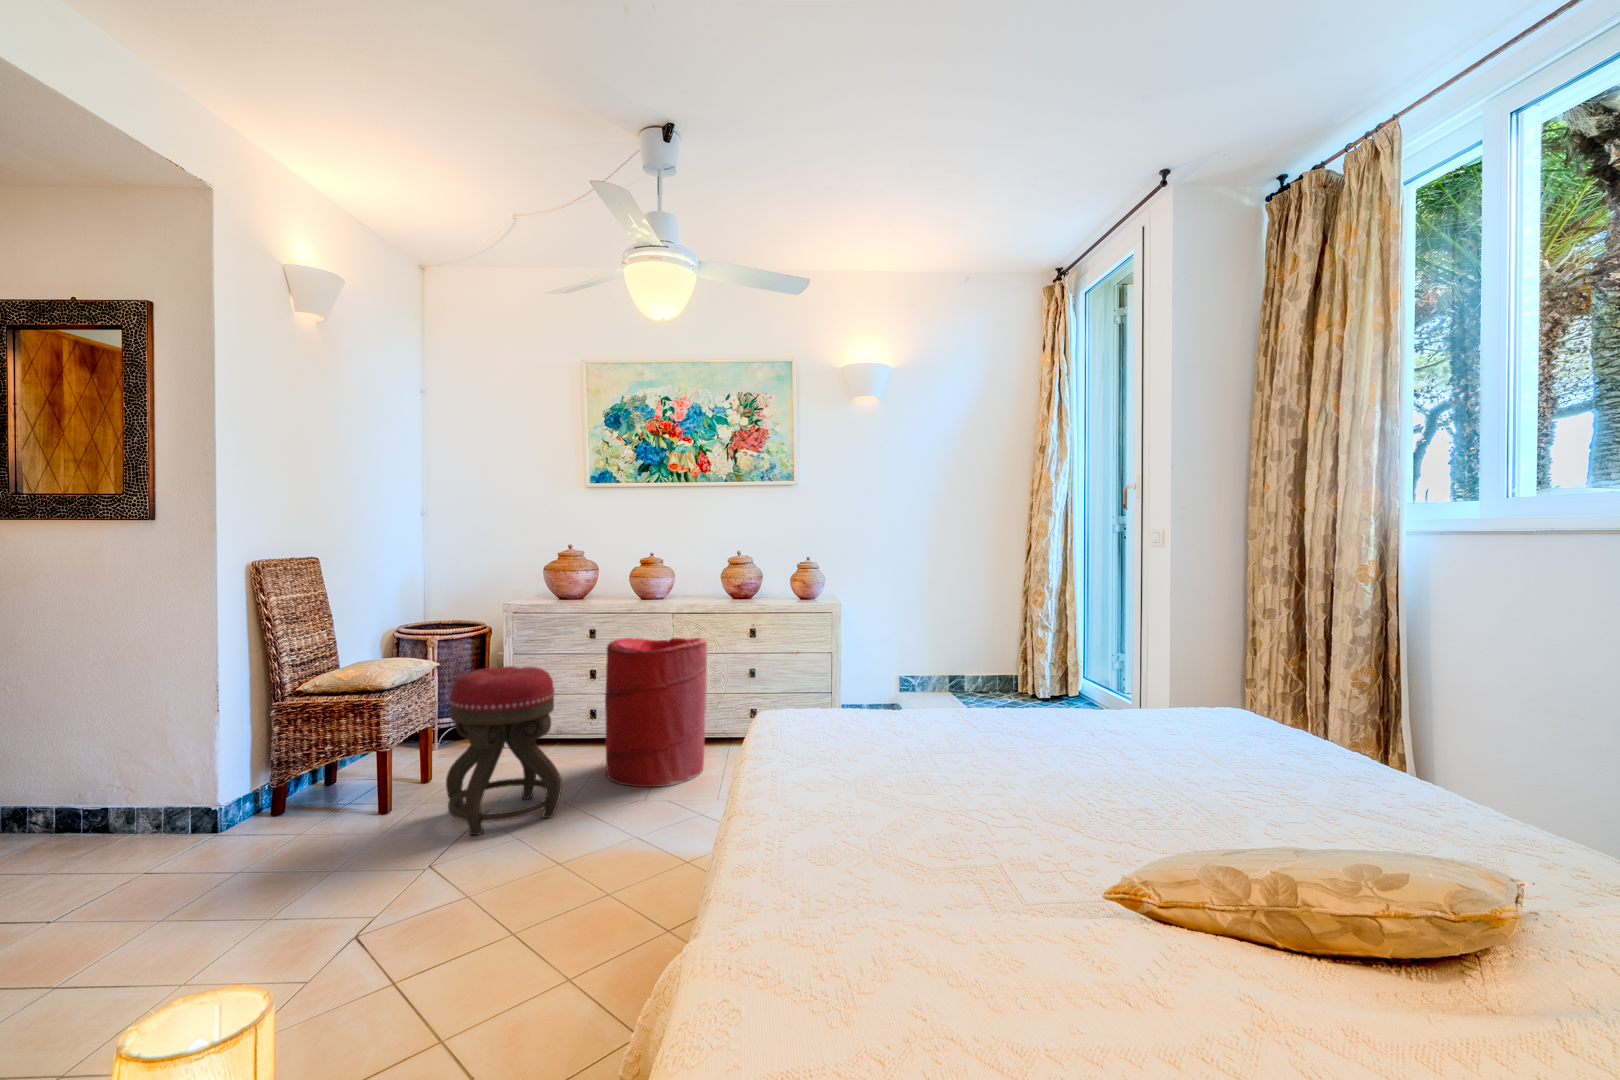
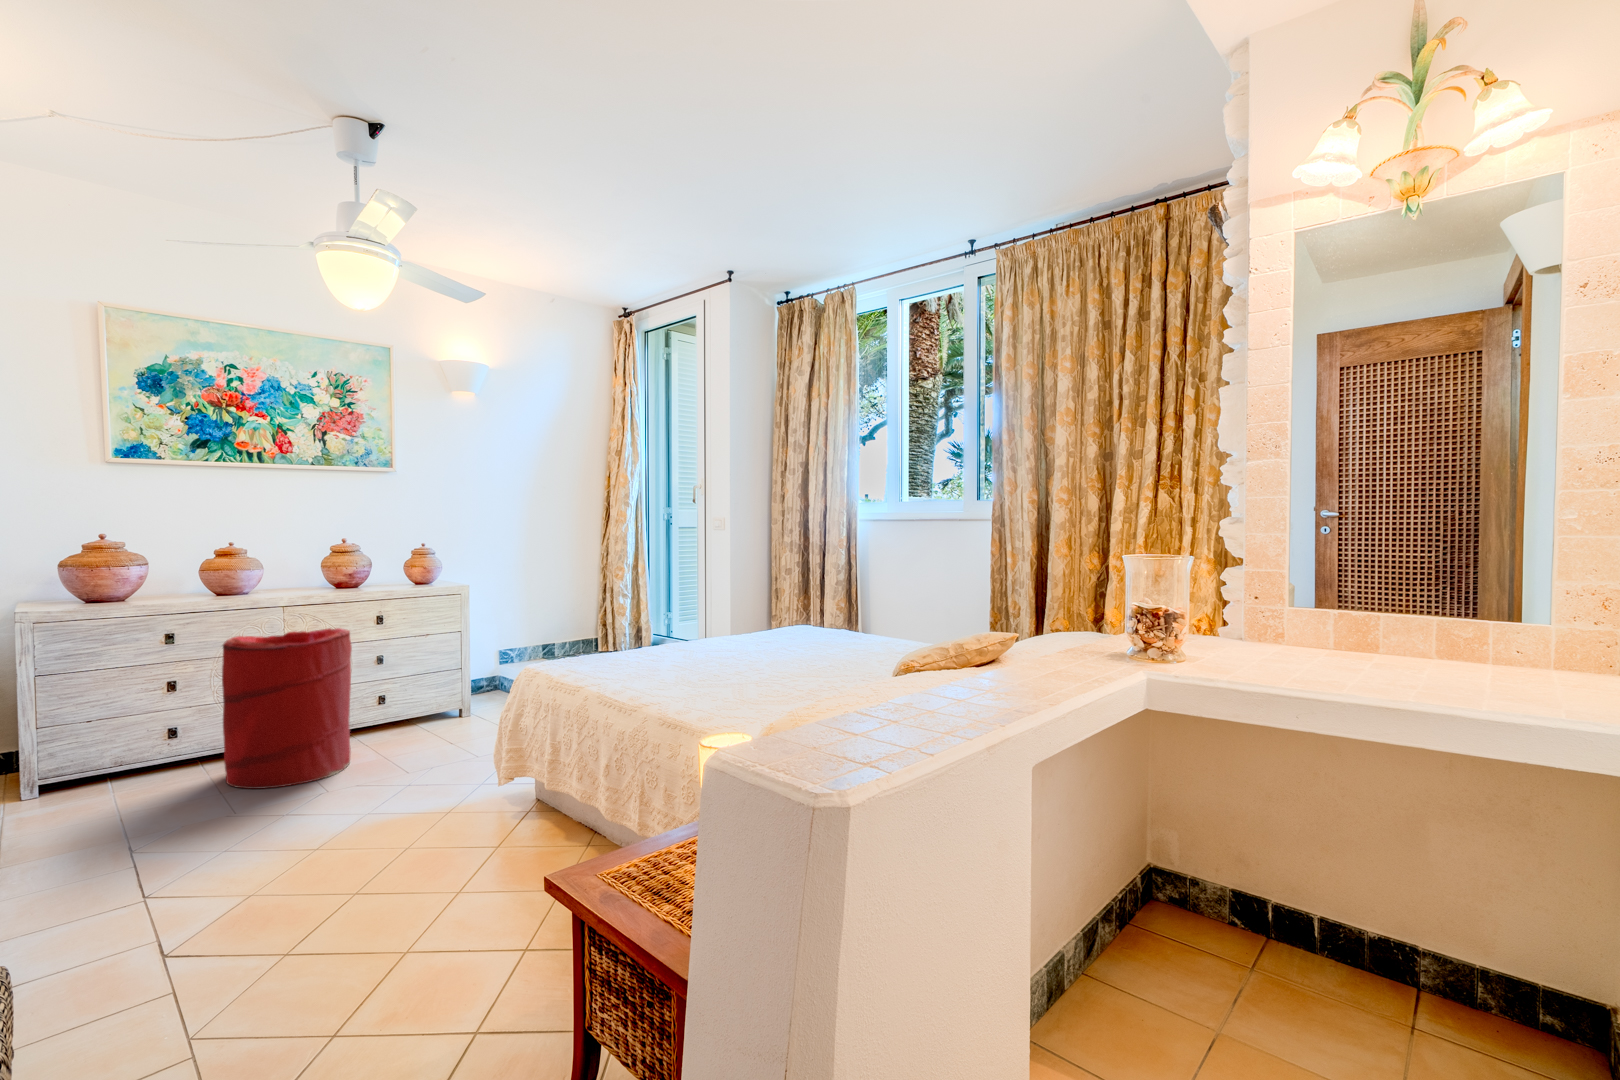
ottoman: present [446,666,562,835] -> none [49,673,234,867]

